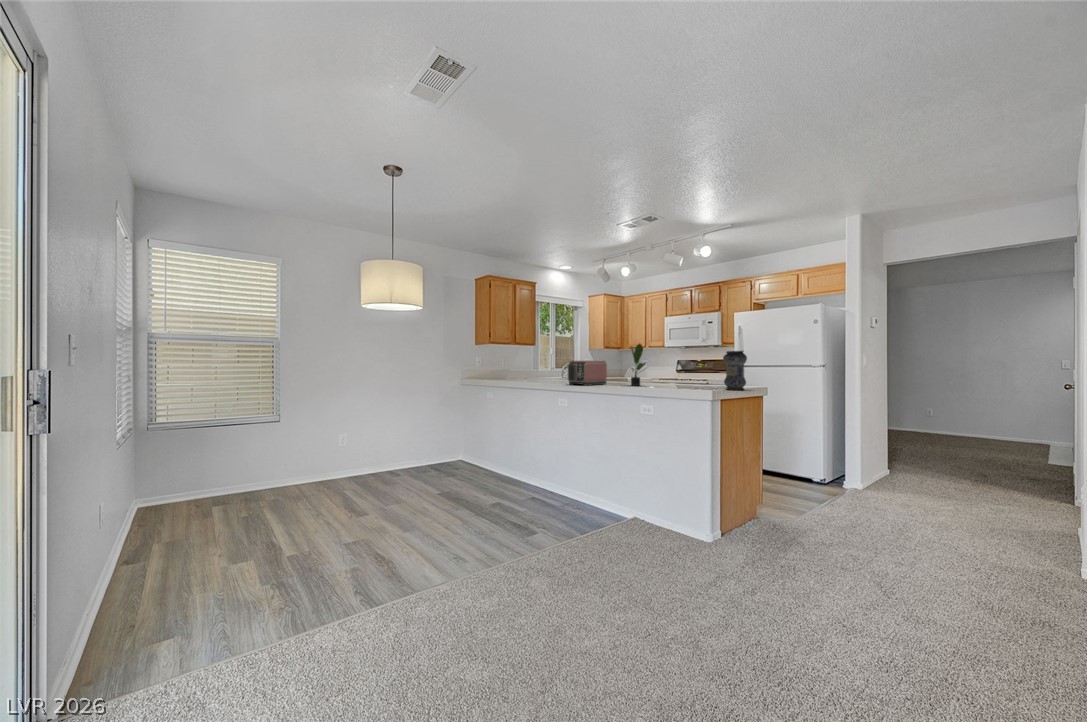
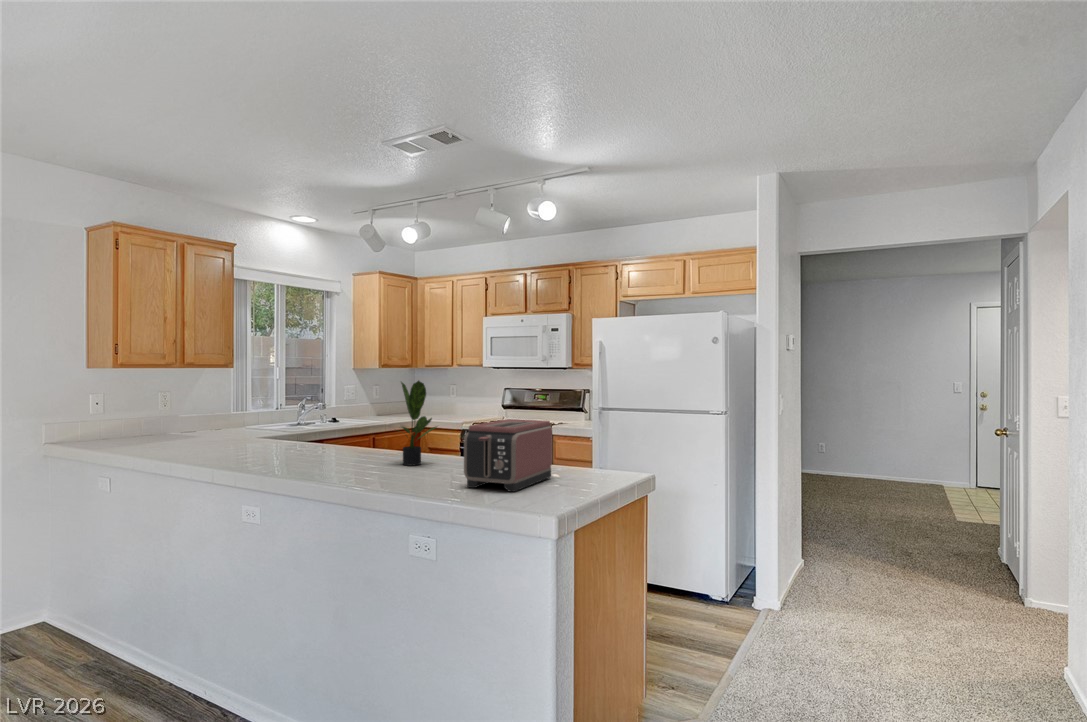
vase: present [723,351,747,390] -> none [575,400,617,478]
toaster: present [568,361,607,386] -> present [464,419,552,492]

